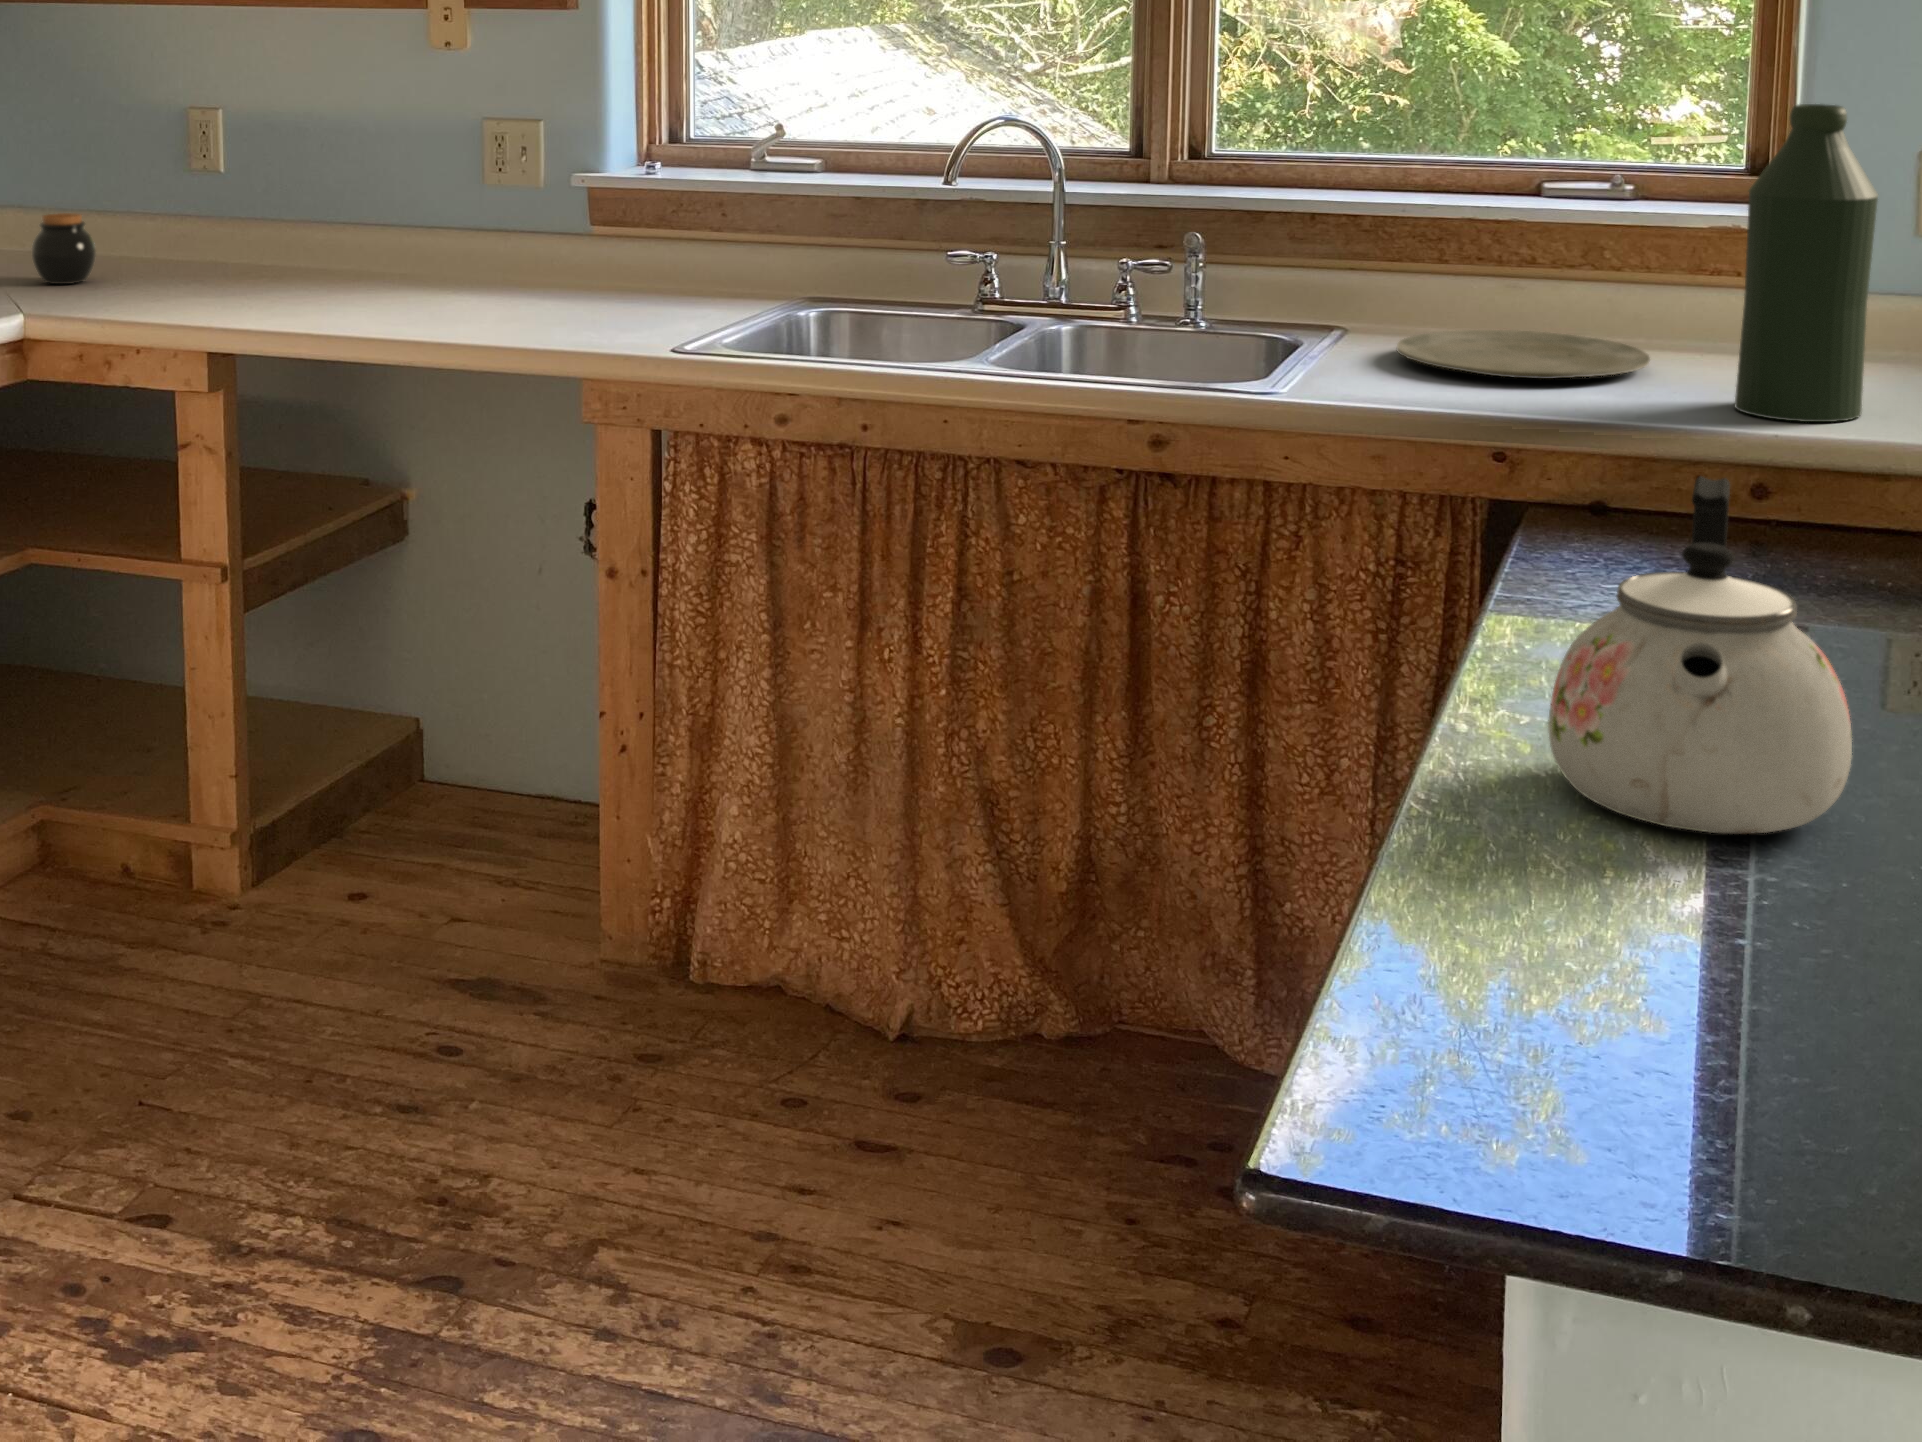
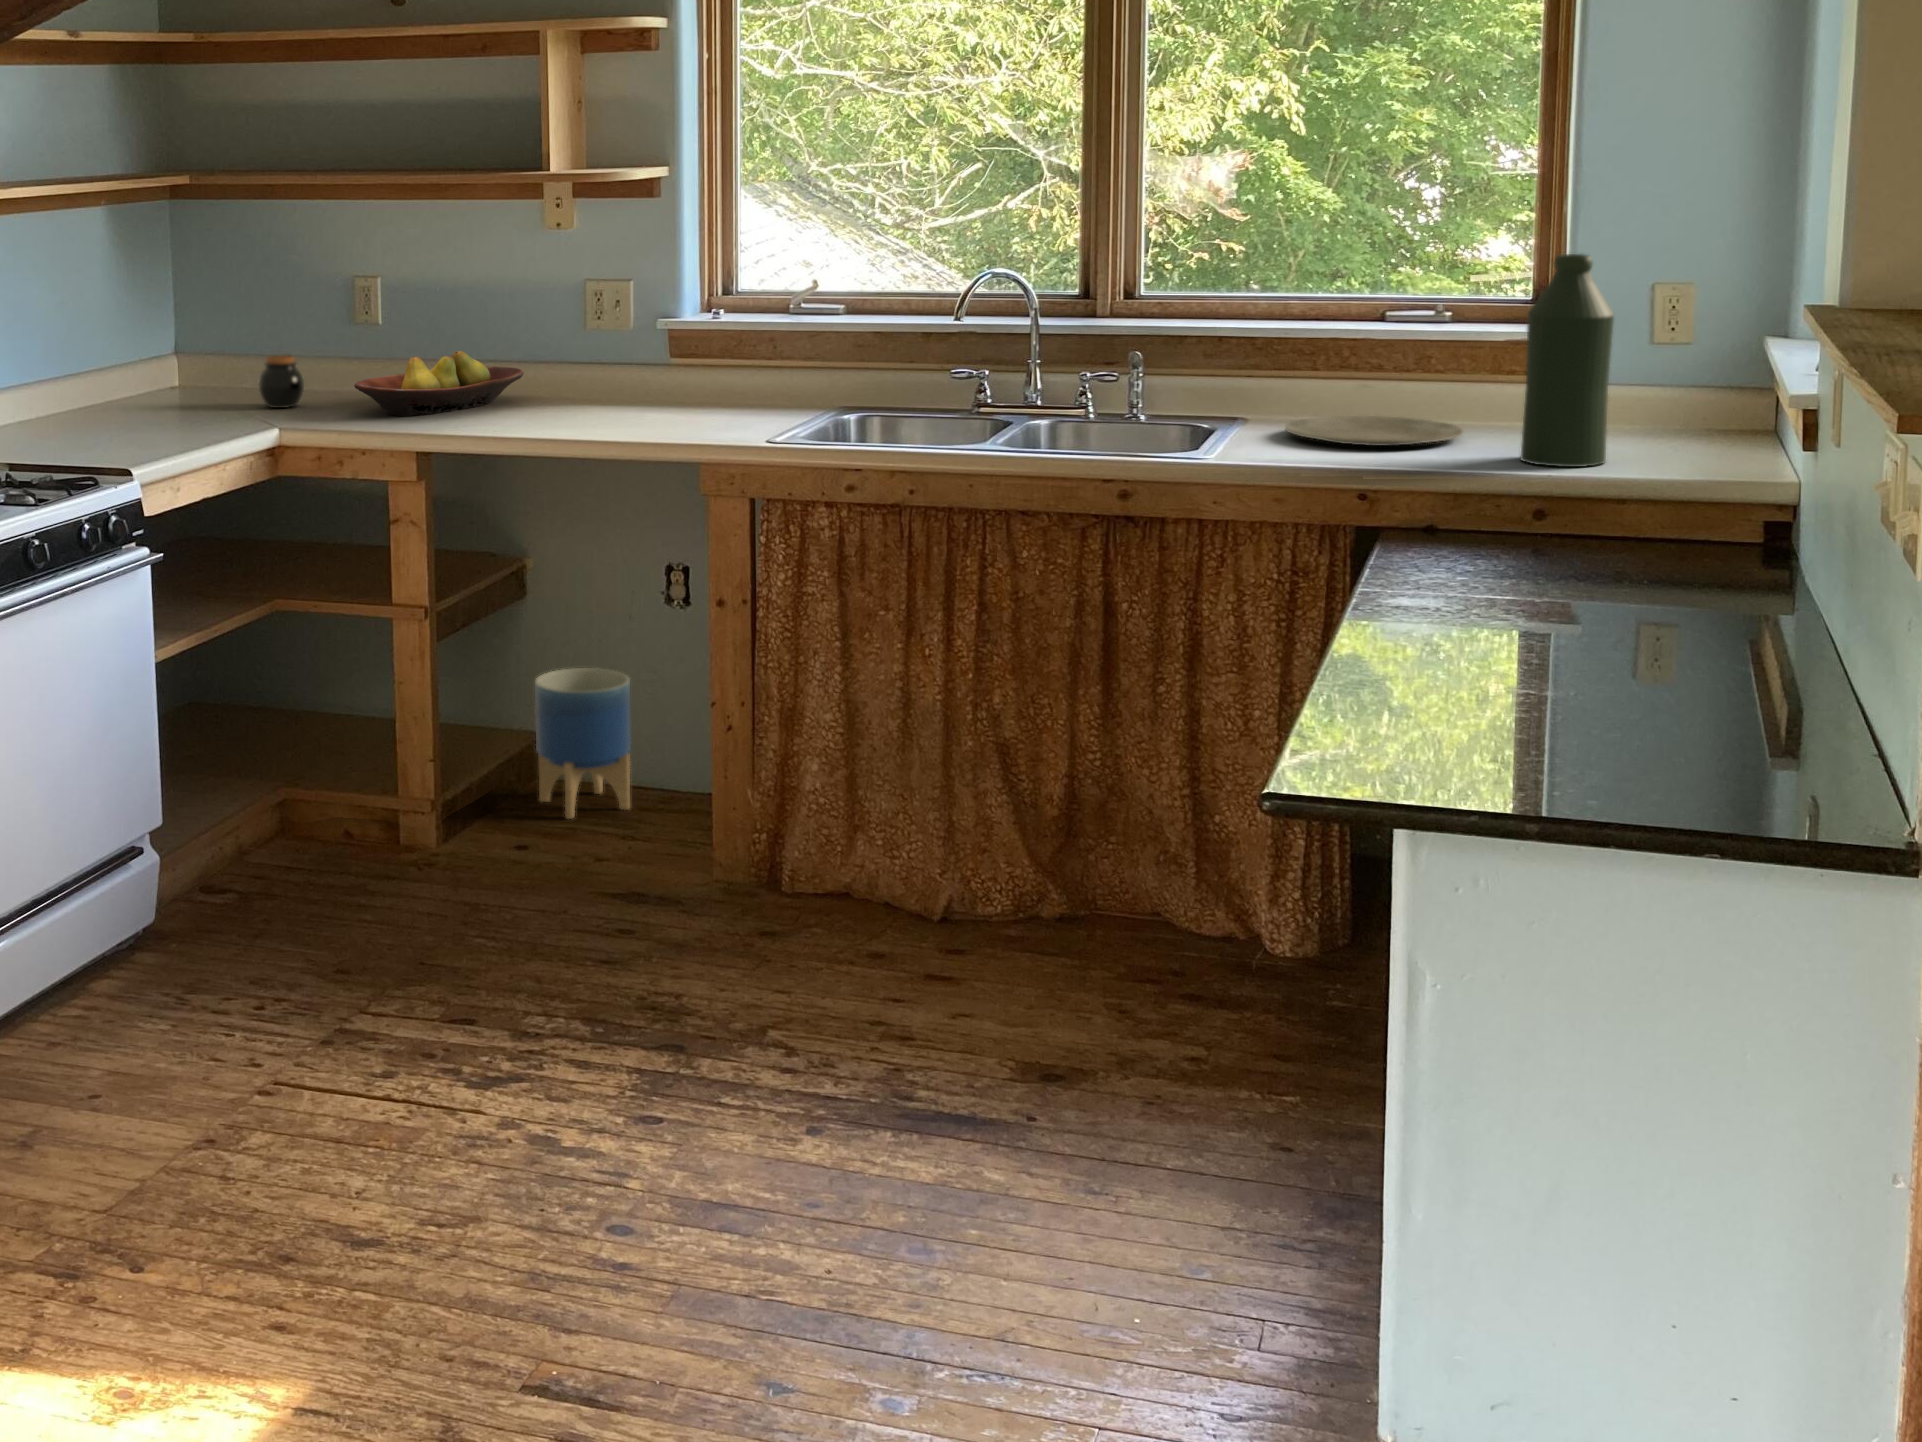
fruit bowl: none [147,212,392,299] -> present [354,351,524,416]
kettle: present [1548,476,1852,834] -> none [1406,474,1578,668]
planter: none [397,639,528,848] -> present [535,668,631,819]

